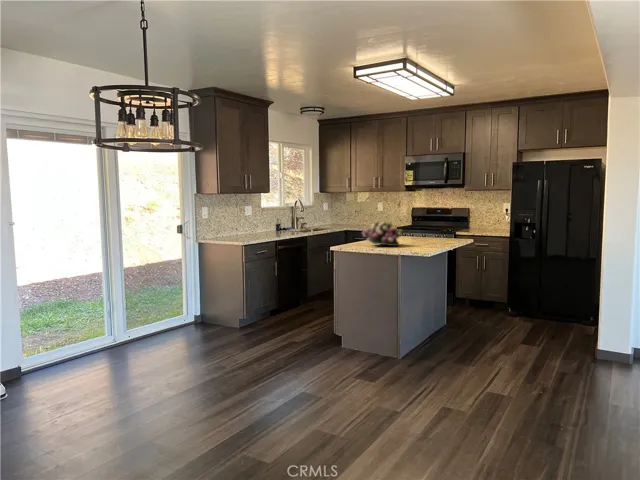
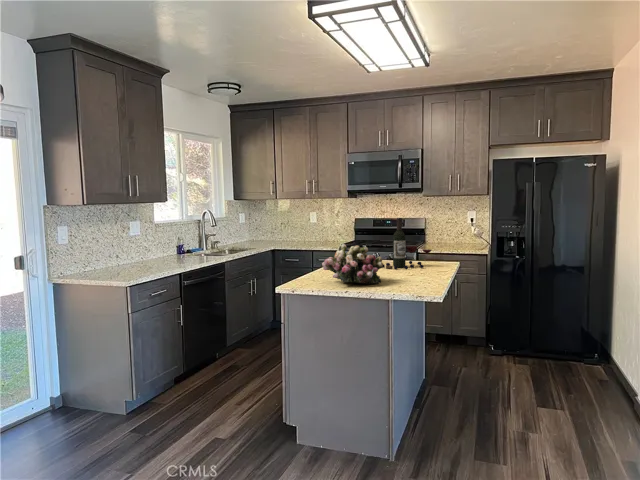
wine bottle: none [411,205,450,241] -> present [383,218,432,269]

